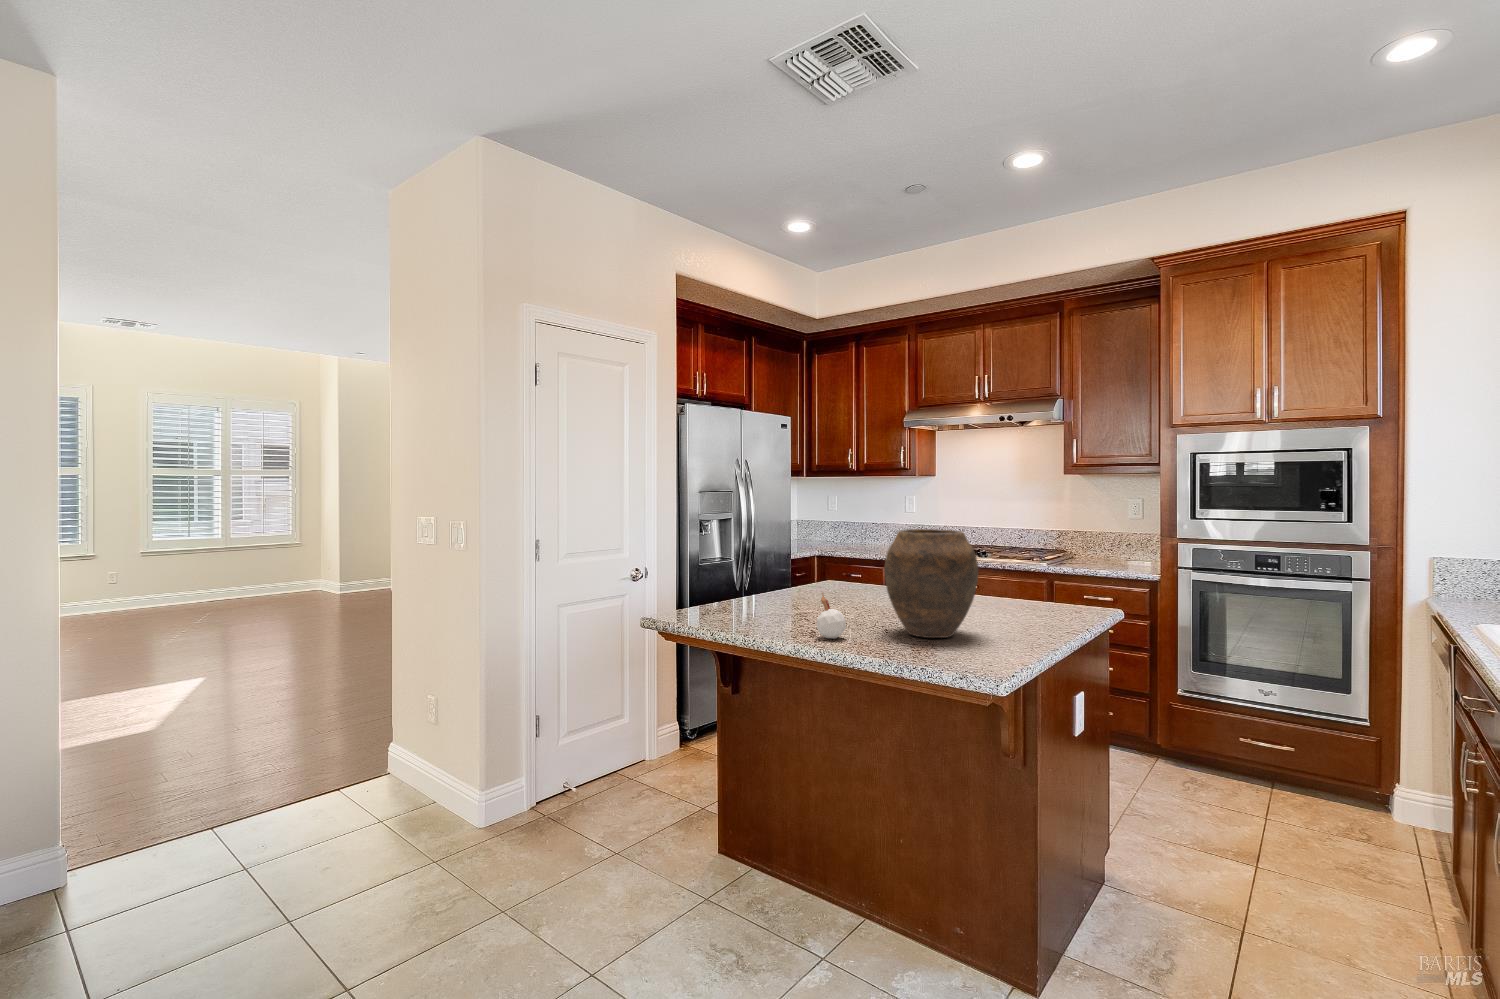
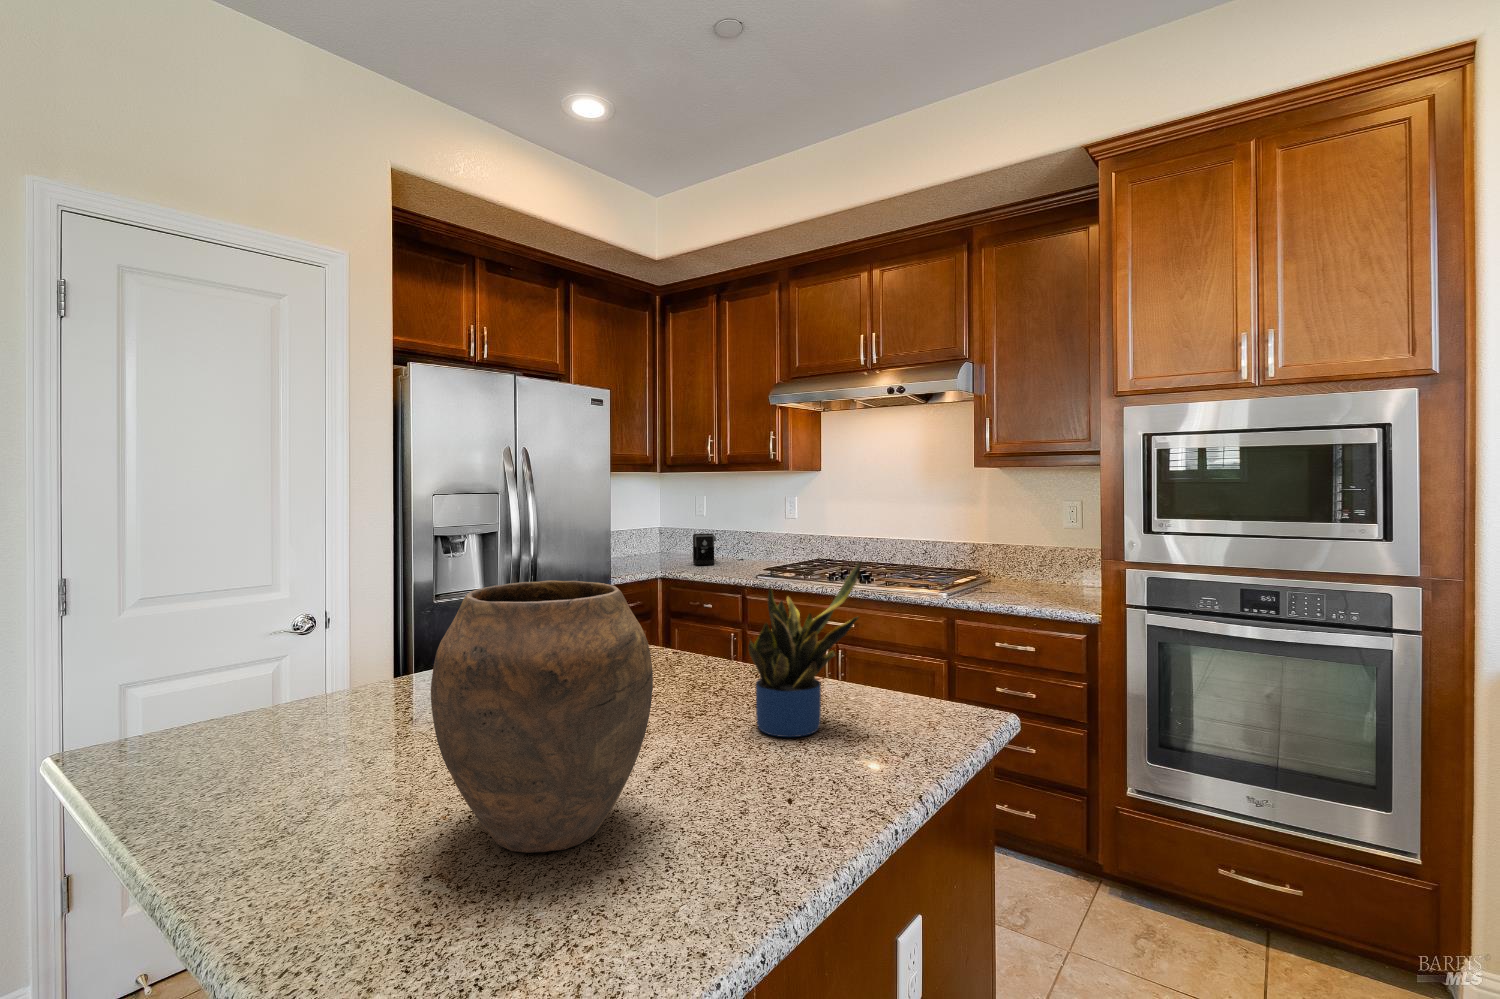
coffee maker: none [837,523,874,546] -> present [693,534,744,565]
potted plant: none [983,524,1047,614] -> present [748,561,861,737]
candle: present [817,589,846,639] -> none [241,727,325,860]

